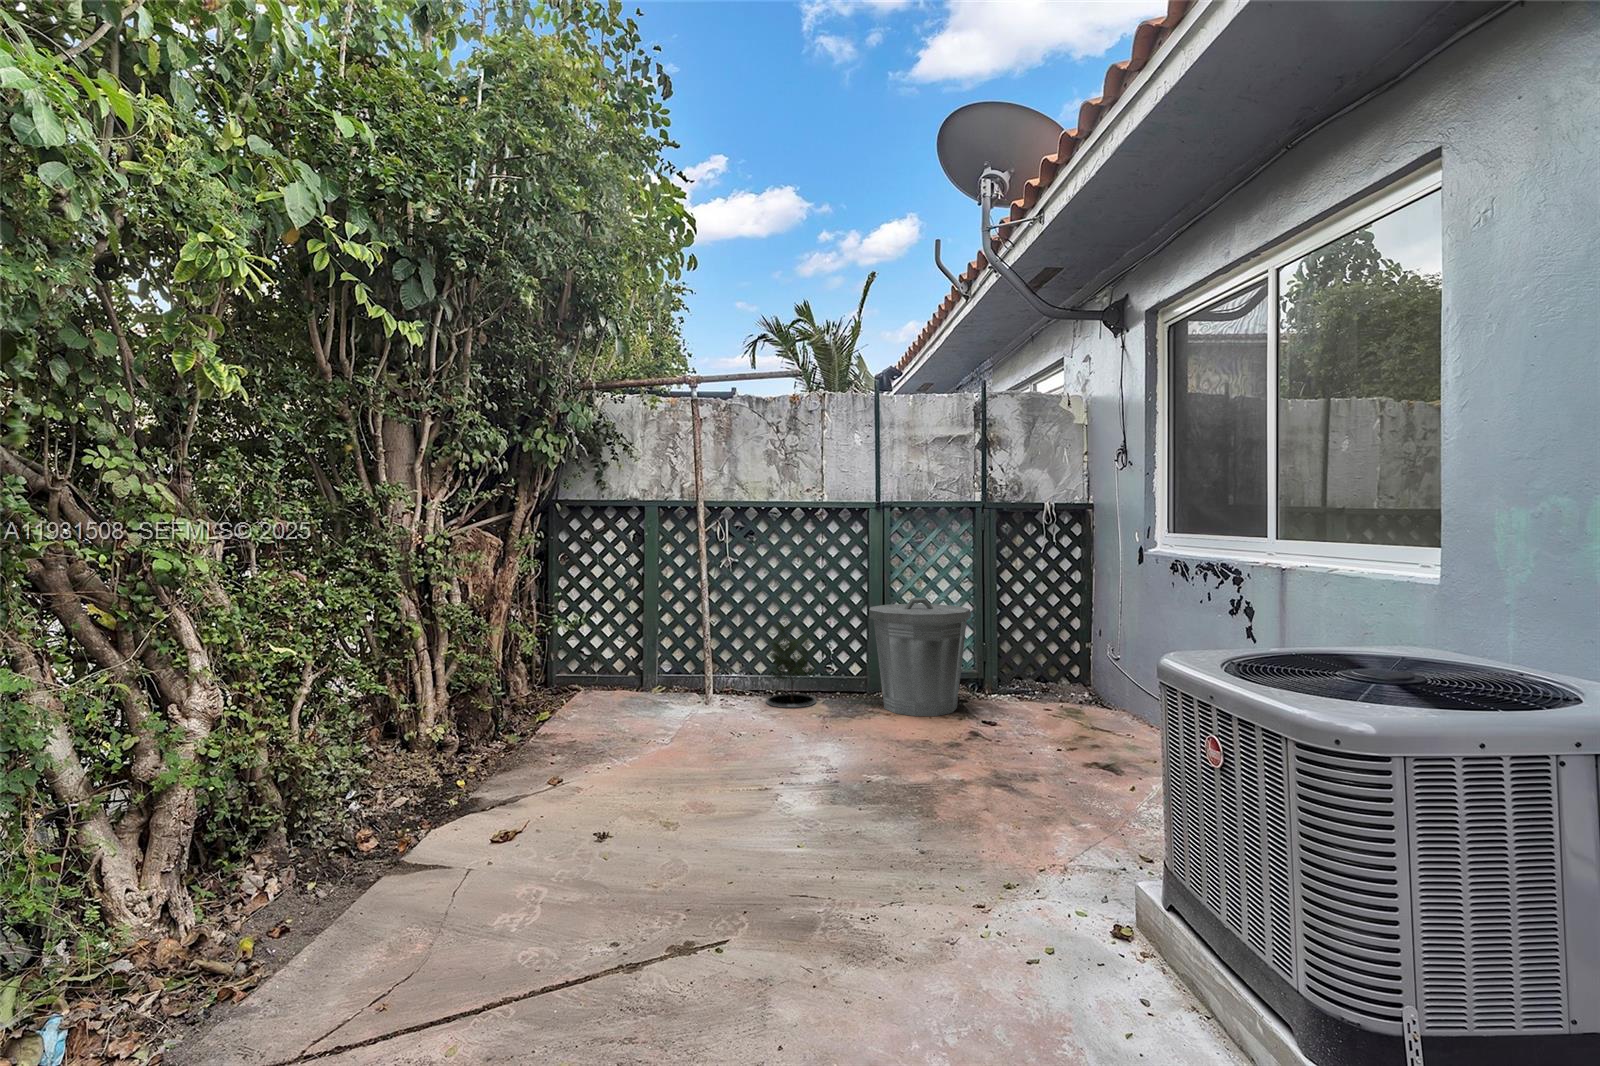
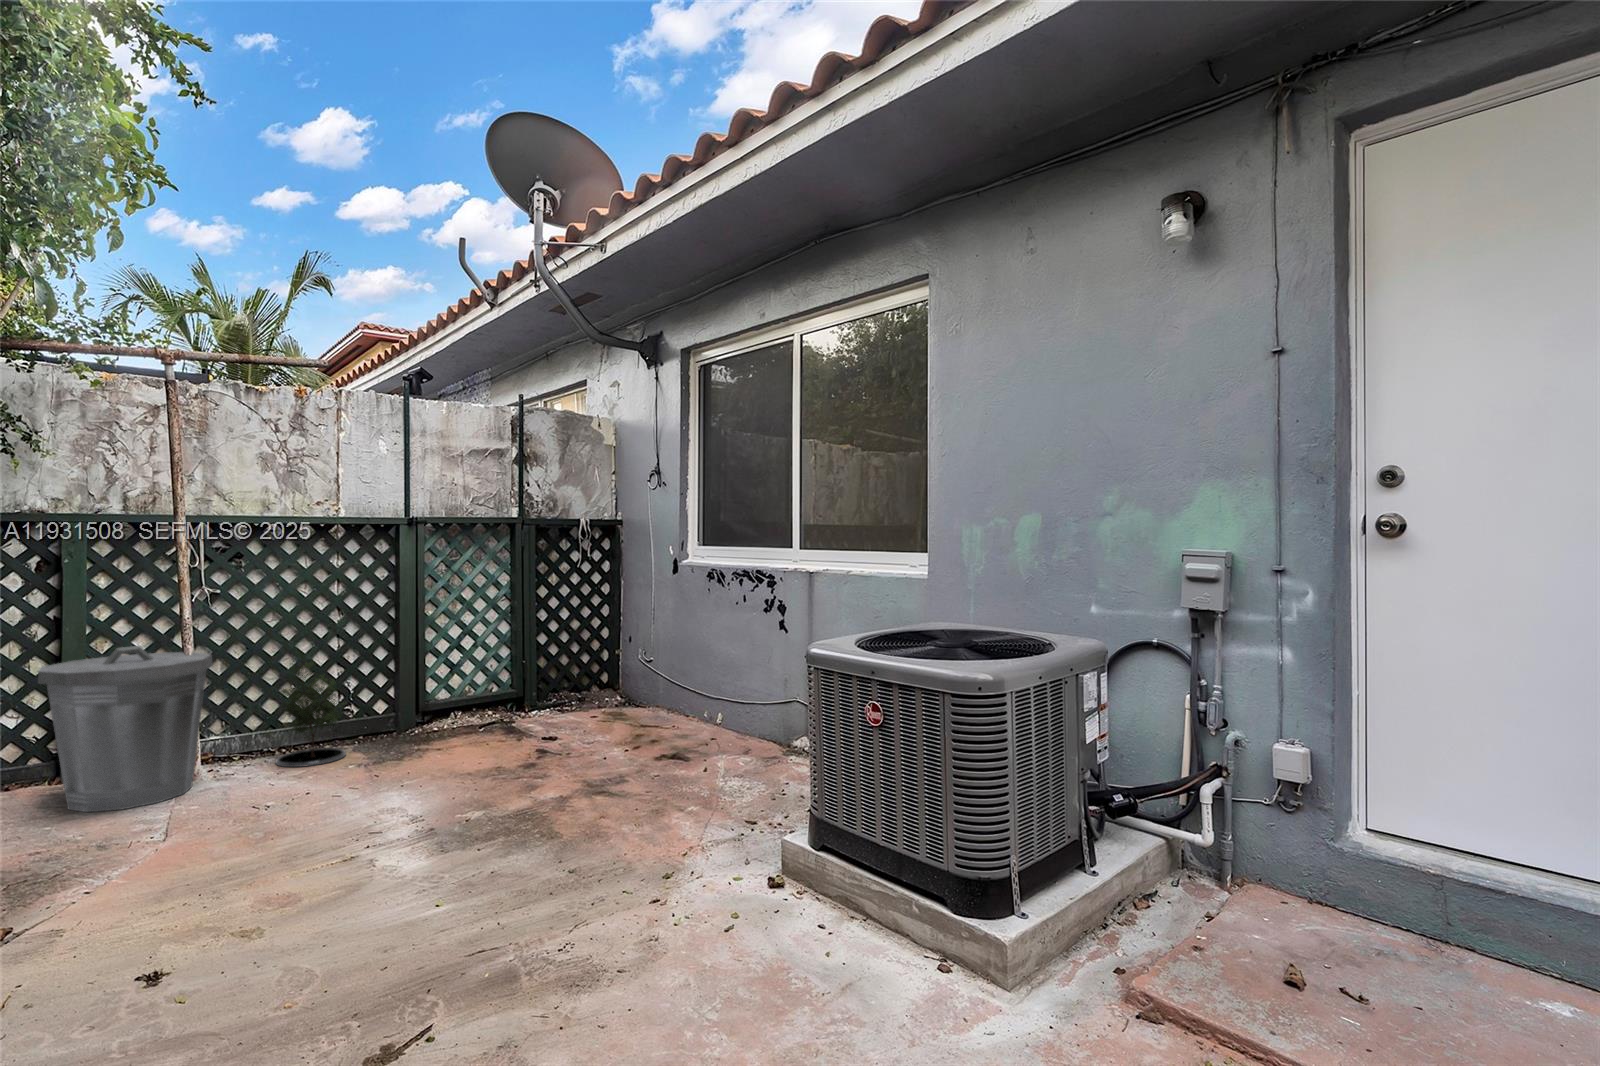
trash can: present [869,598,971,716] -> present [38,646,213,812]

